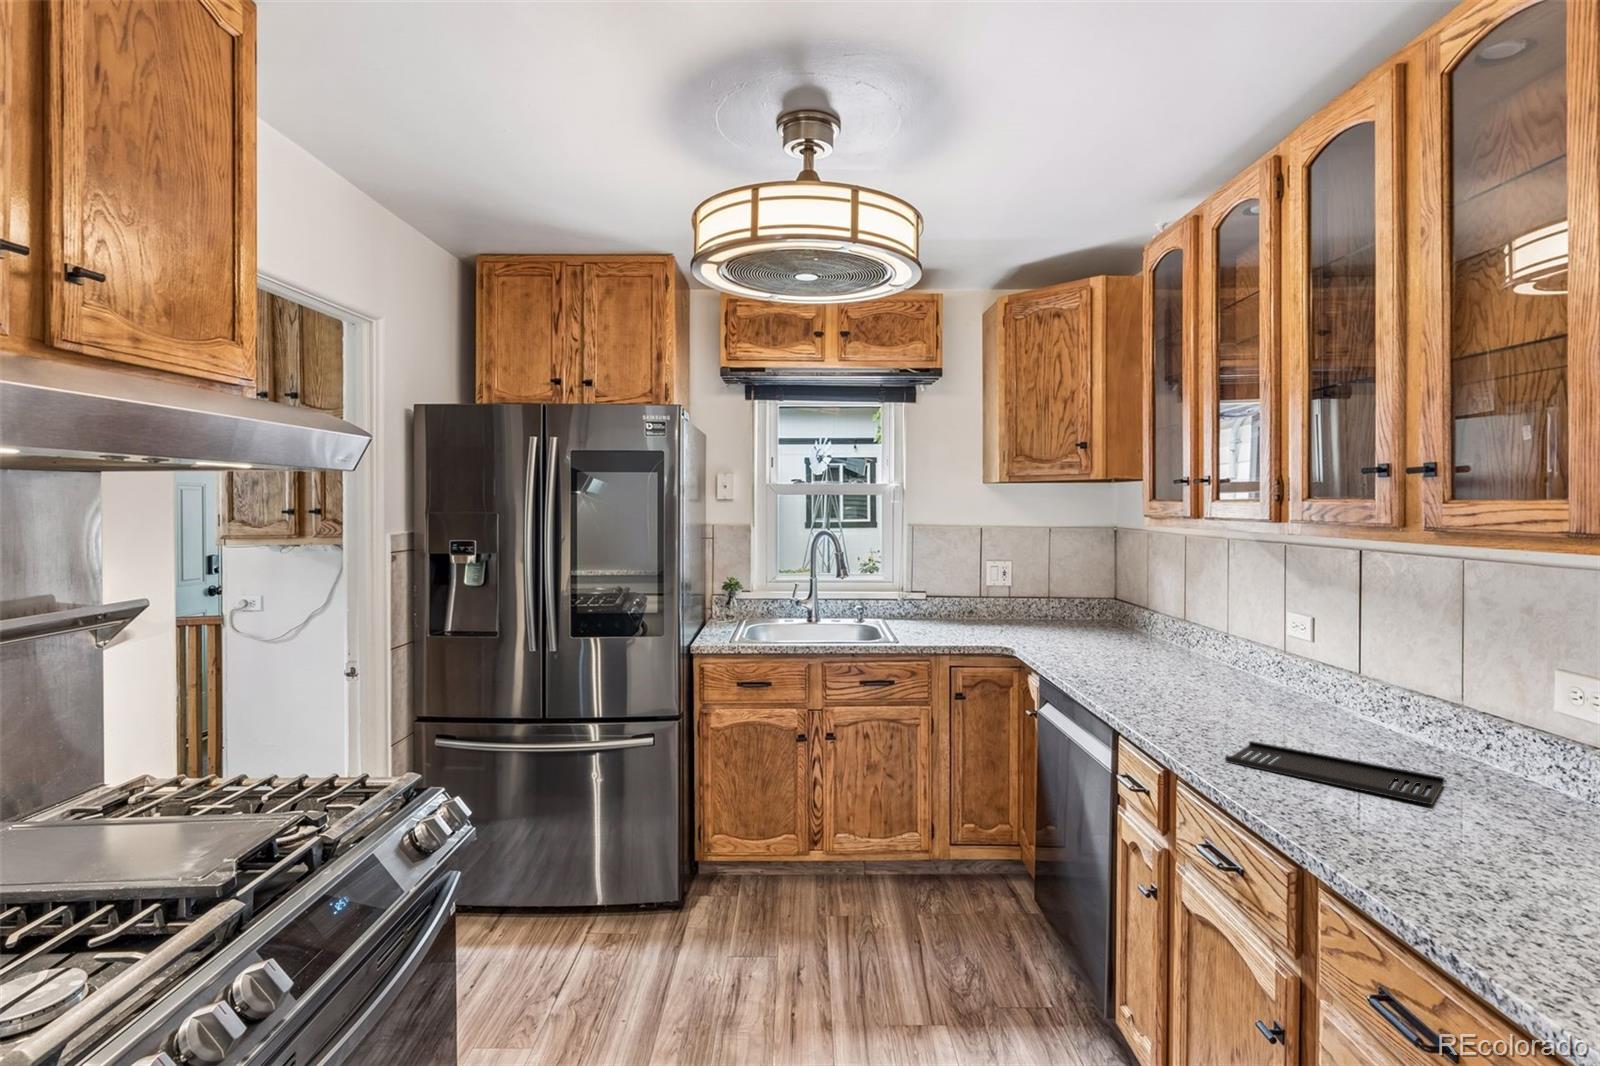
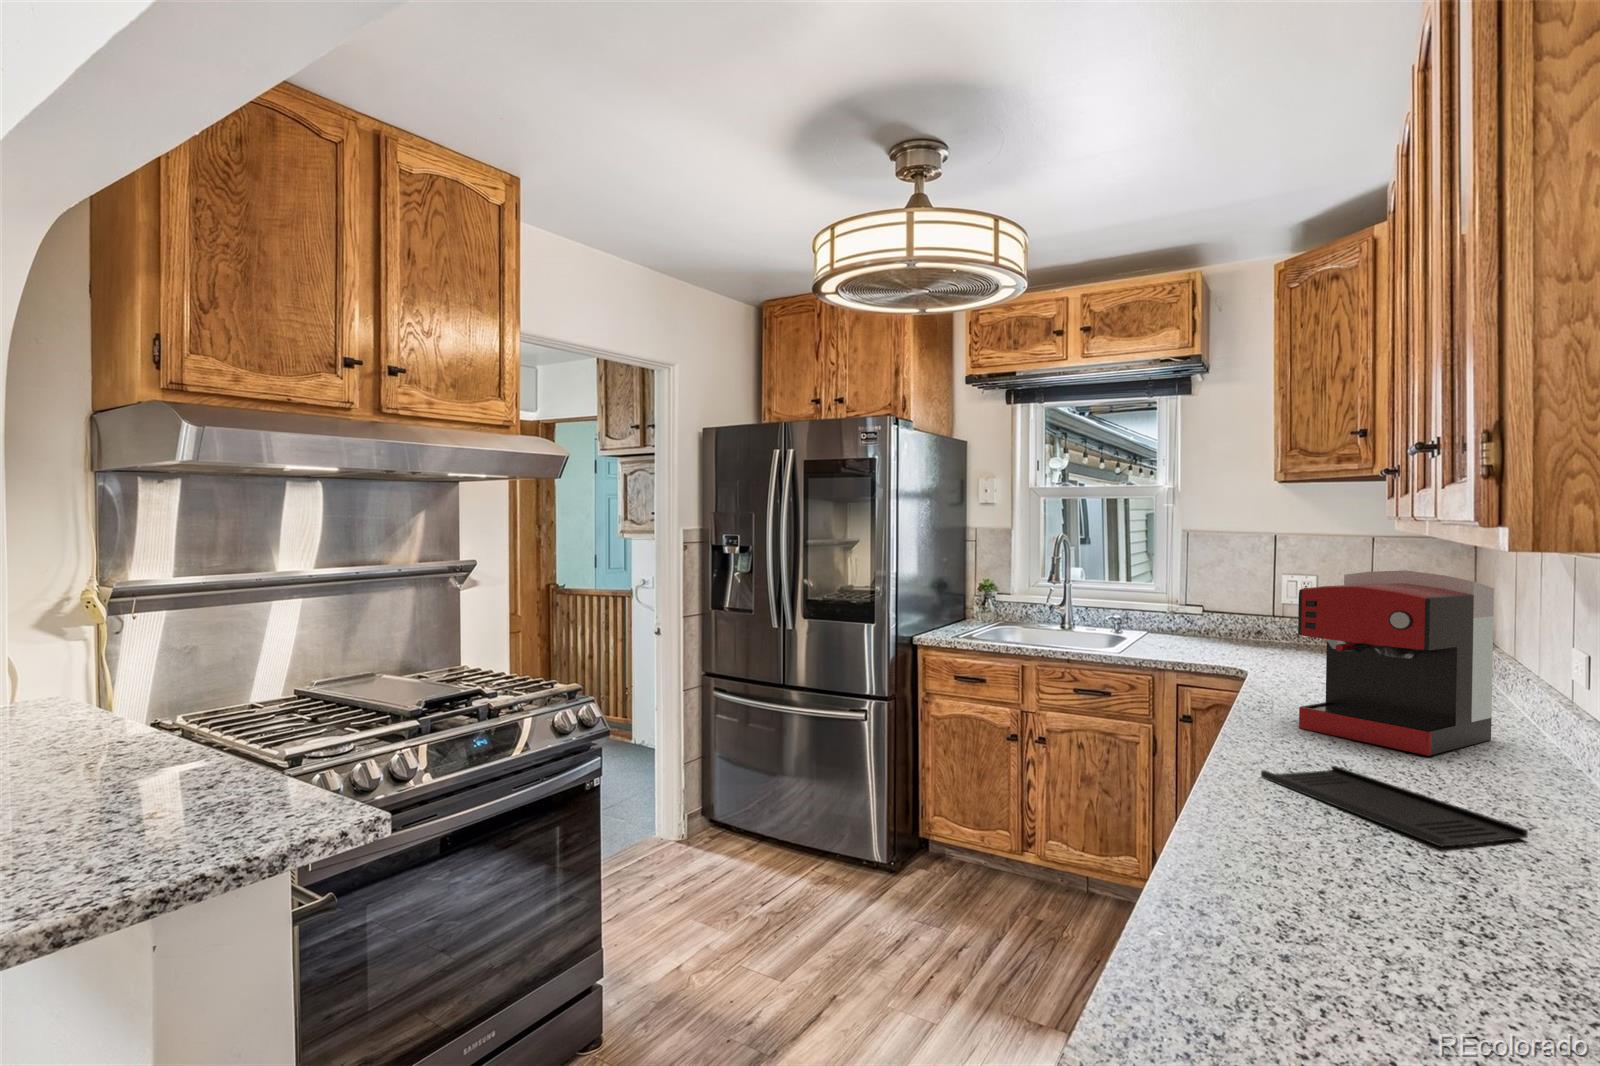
coffee maker: none [1156,567,1272,719] -> present [1298,570,1494,755]

